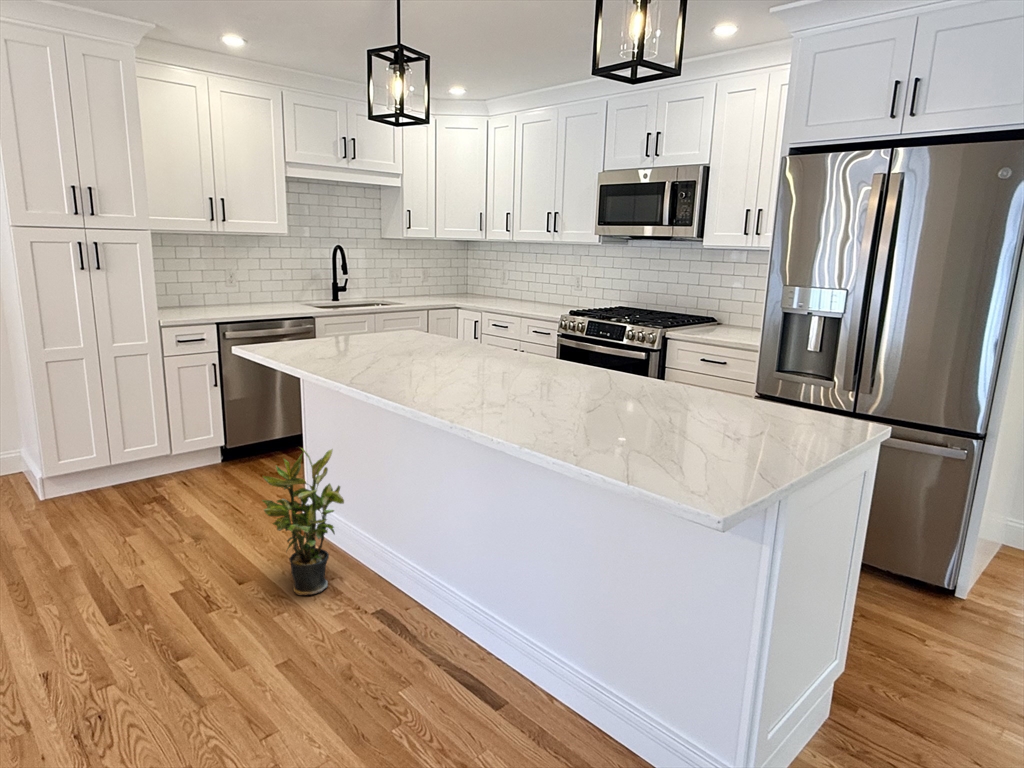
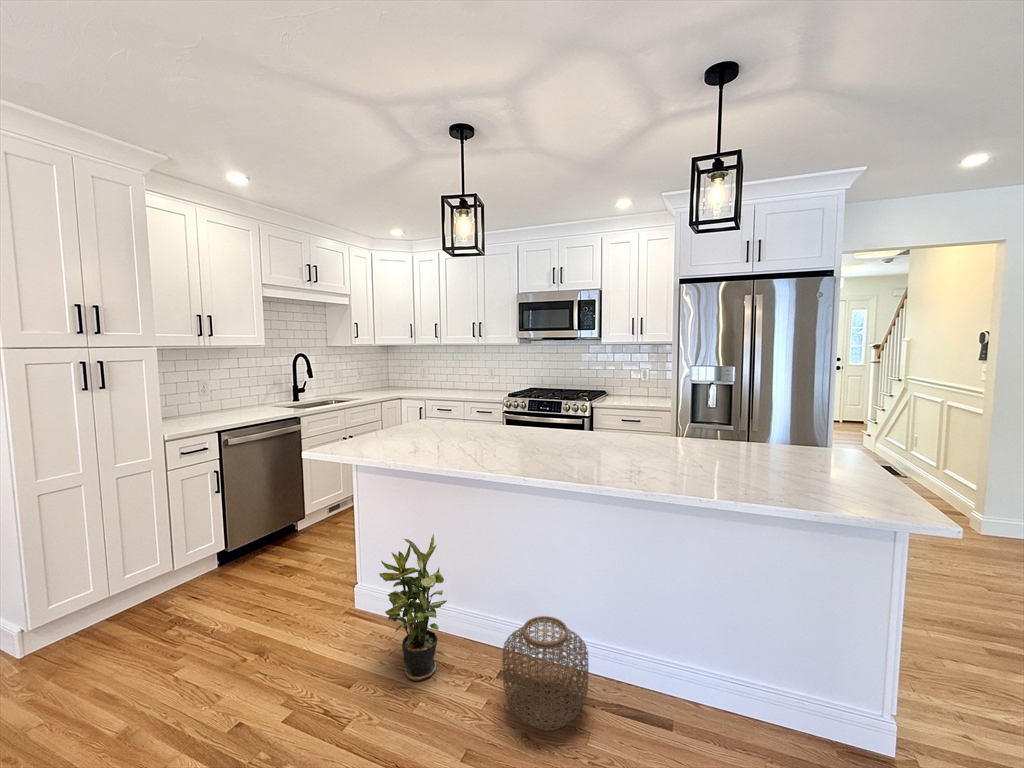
woven basket: none [337,553,436,671] -> present [503,616,588,731]

